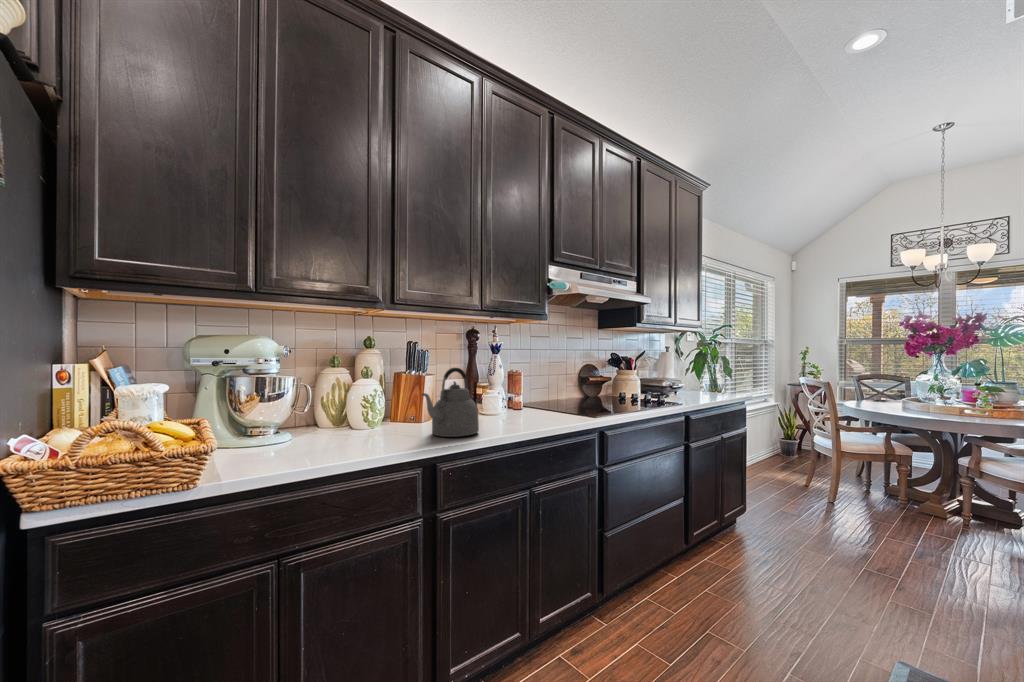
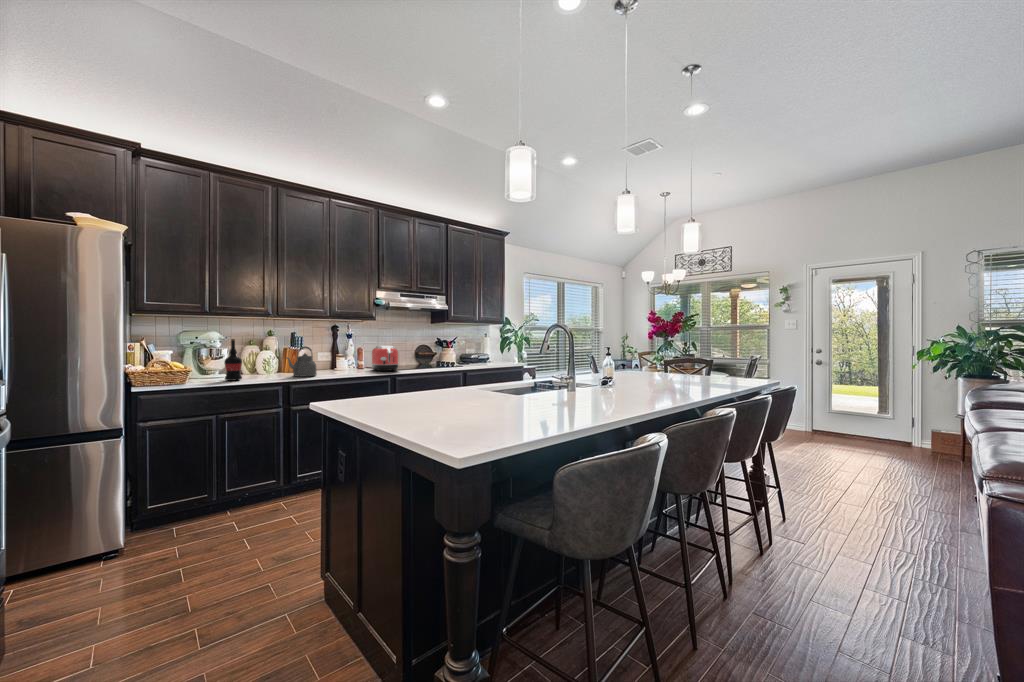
wine bottle: none [290,351,331,459] -> present [225,339,242,381]
toaster: none [546,365,604,415] -> present [372,346,399,371]

